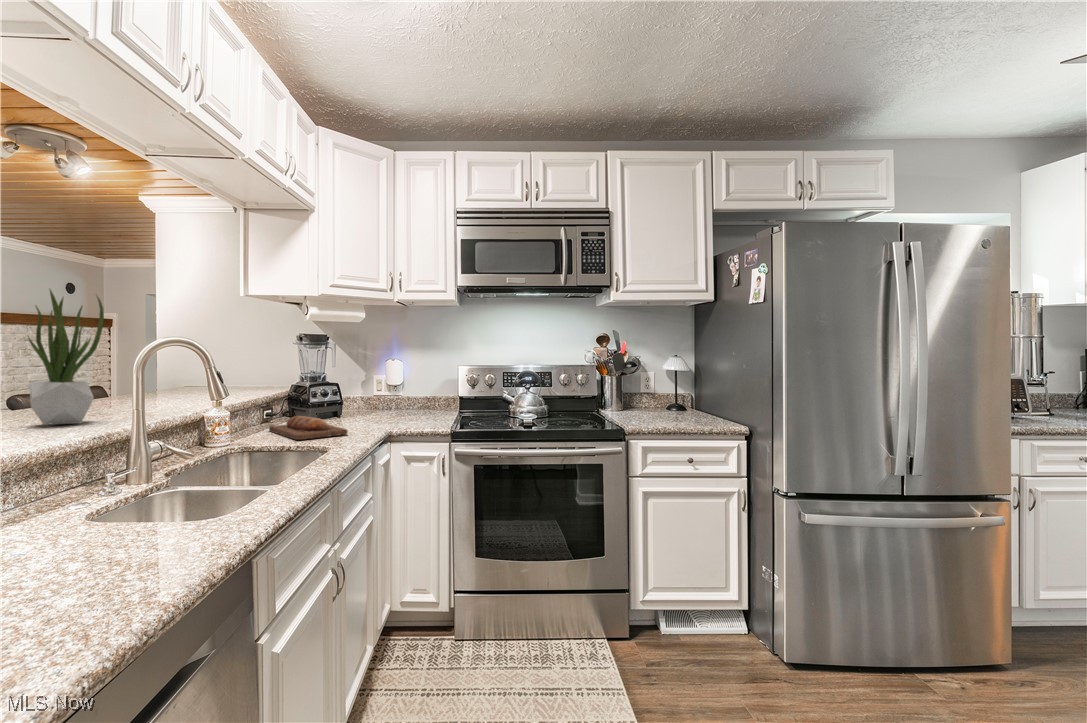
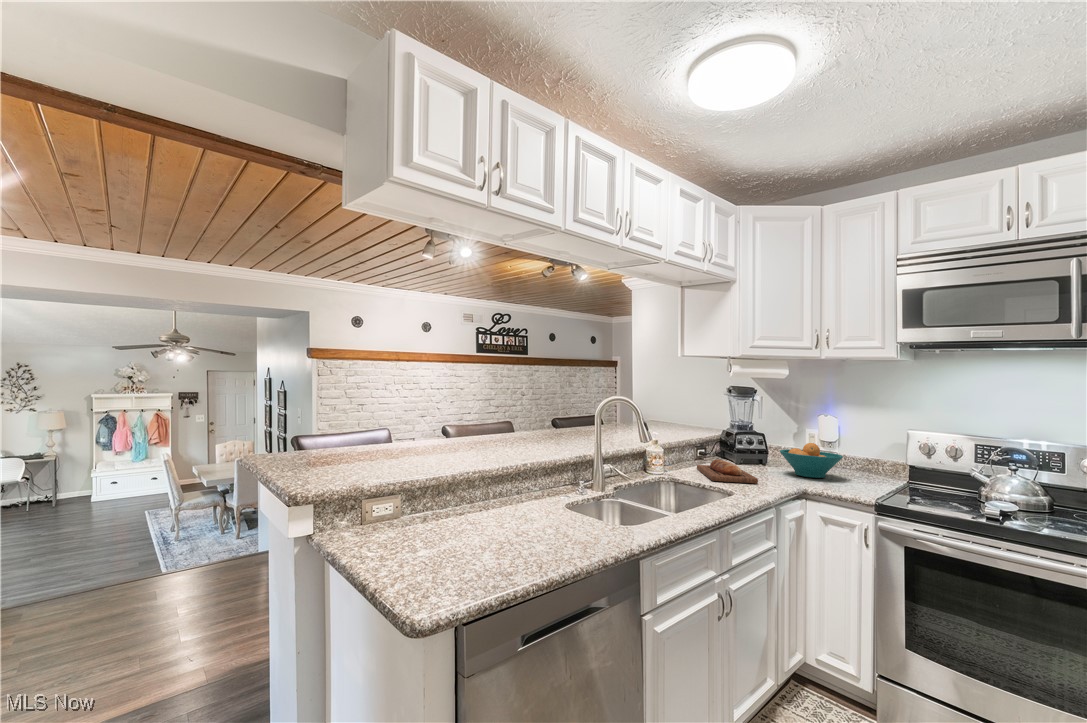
potted plant: present [28,290,104,425] -> none [553,357,591,445]
fruit bowl: none [359,387,418,421] -> present [780,443,843,478]

